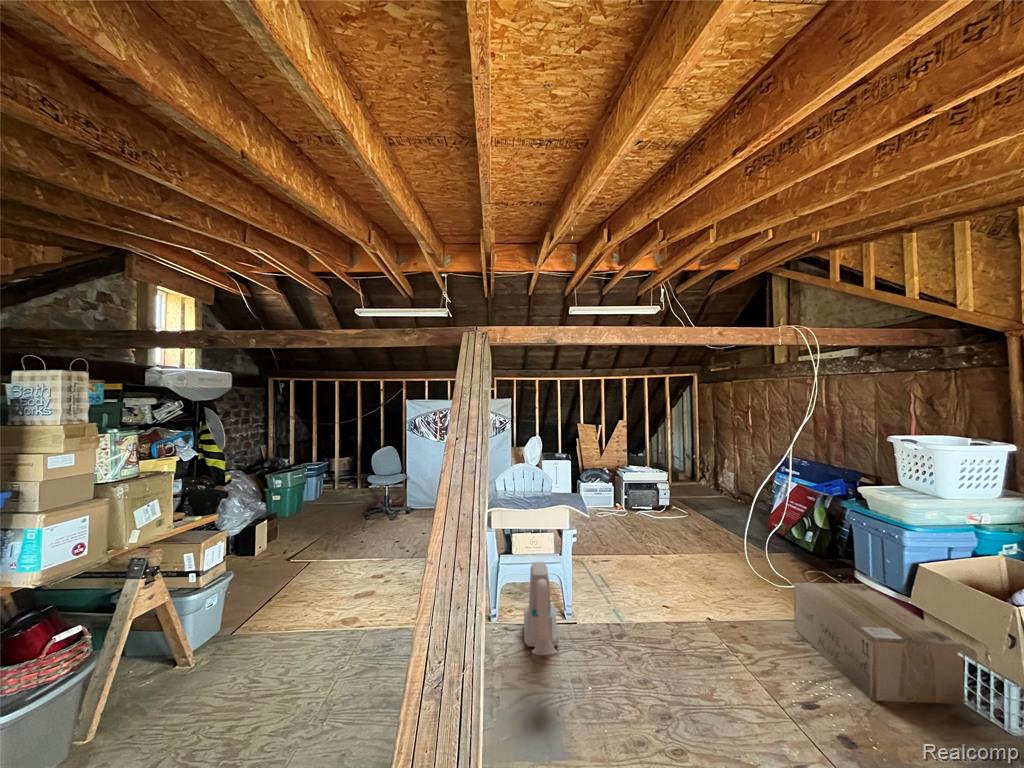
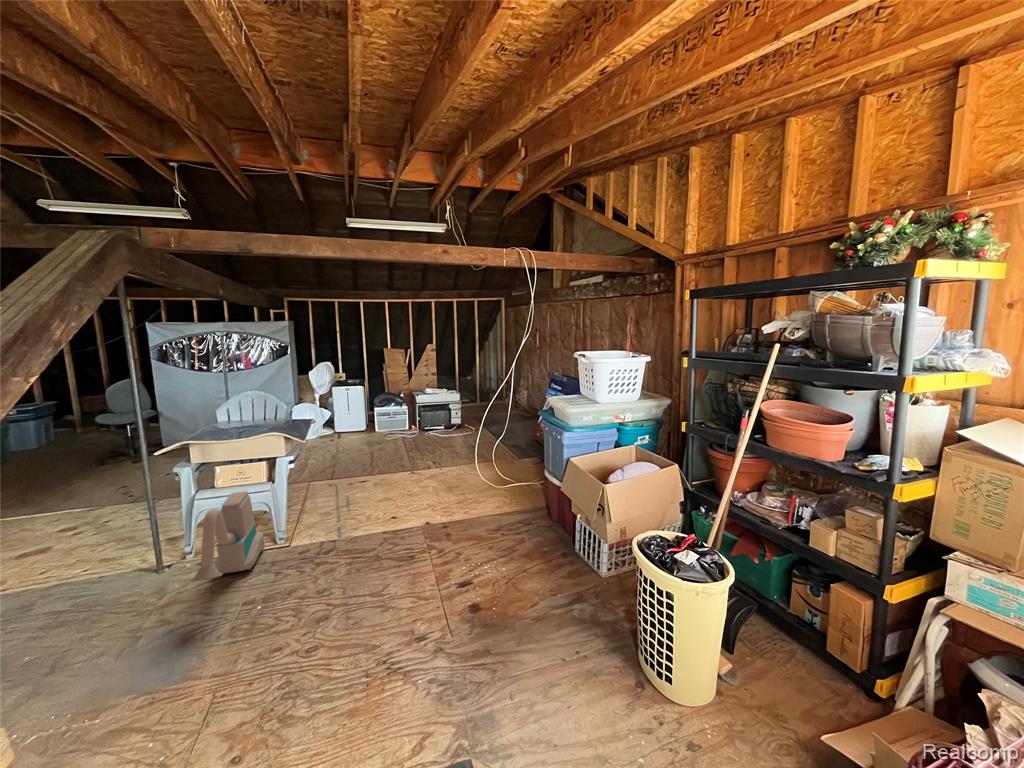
cardboard box: present [794,583,964,704] -> none [493,477,579,567]

